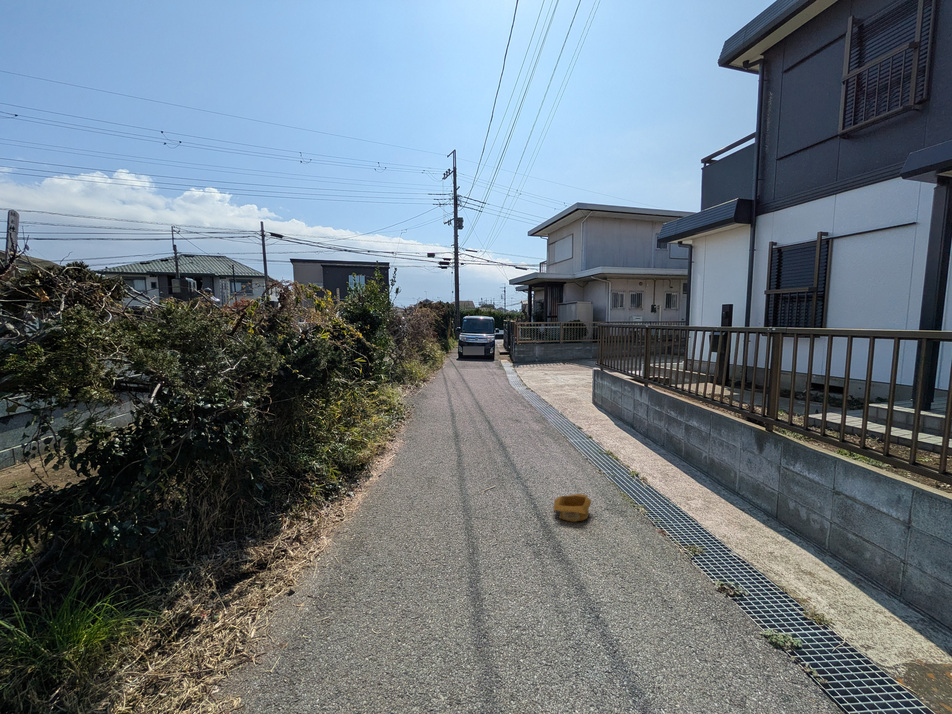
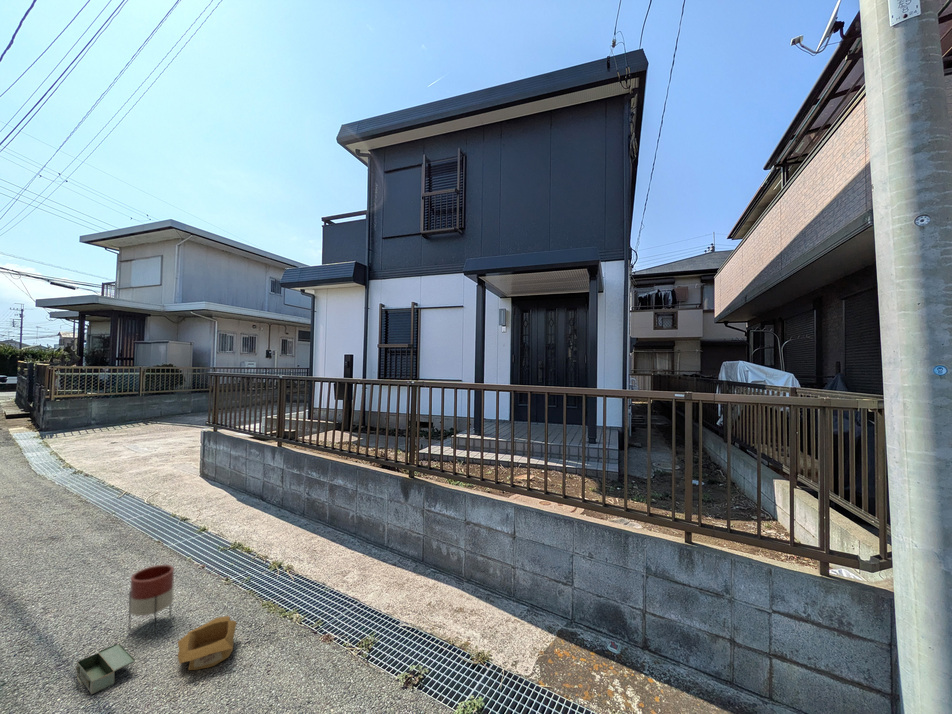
planter: none [530,449,555,493] -> present [129,565,174,626]
toolbox: none [503,489,531,510] -> present [76,644,135,694]

